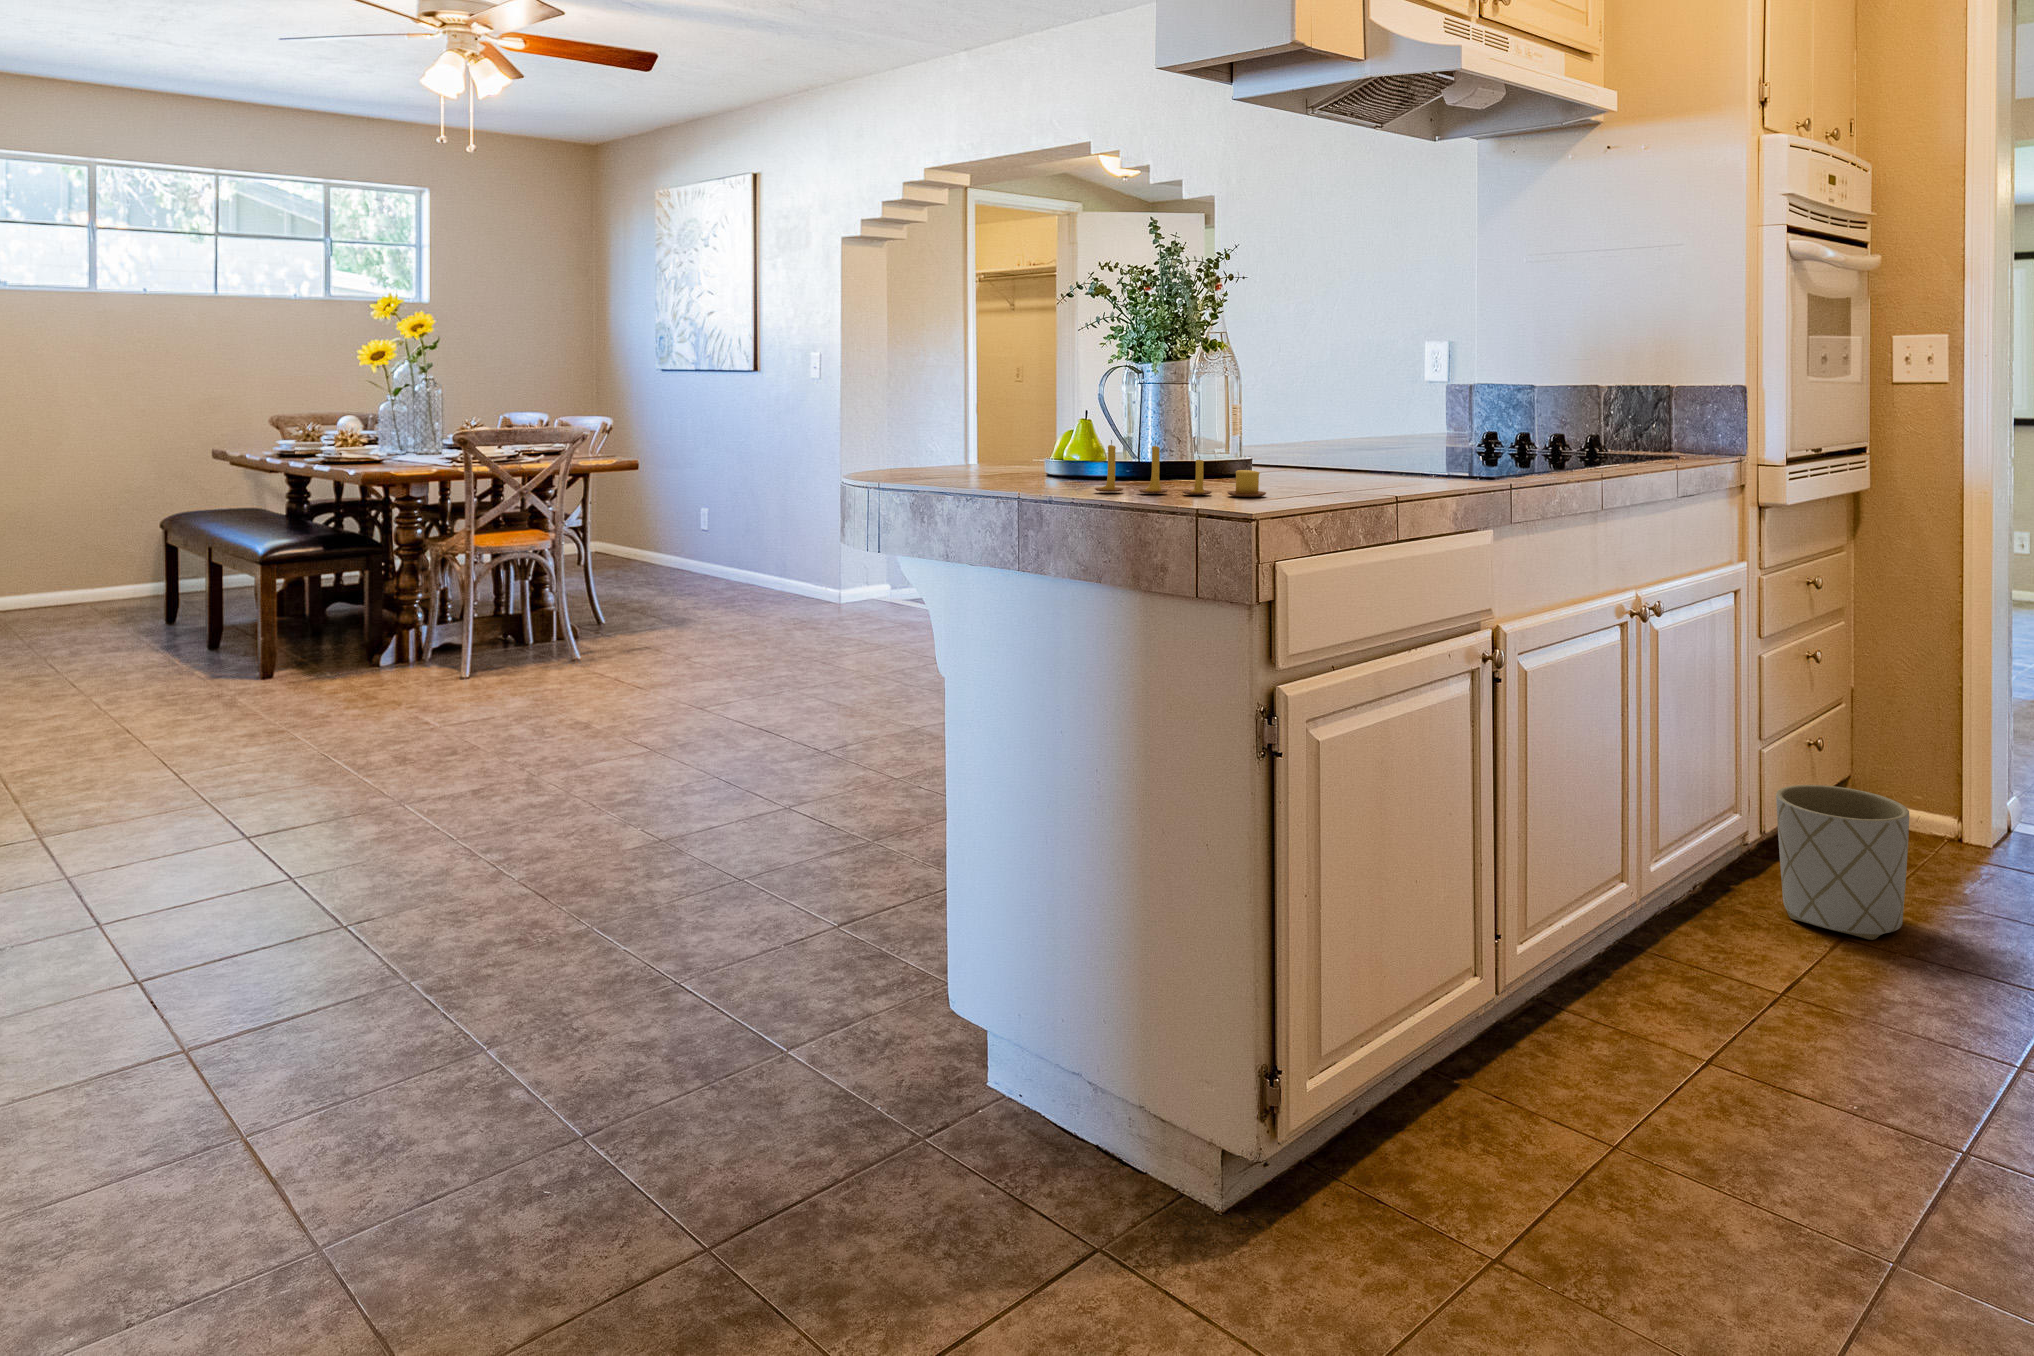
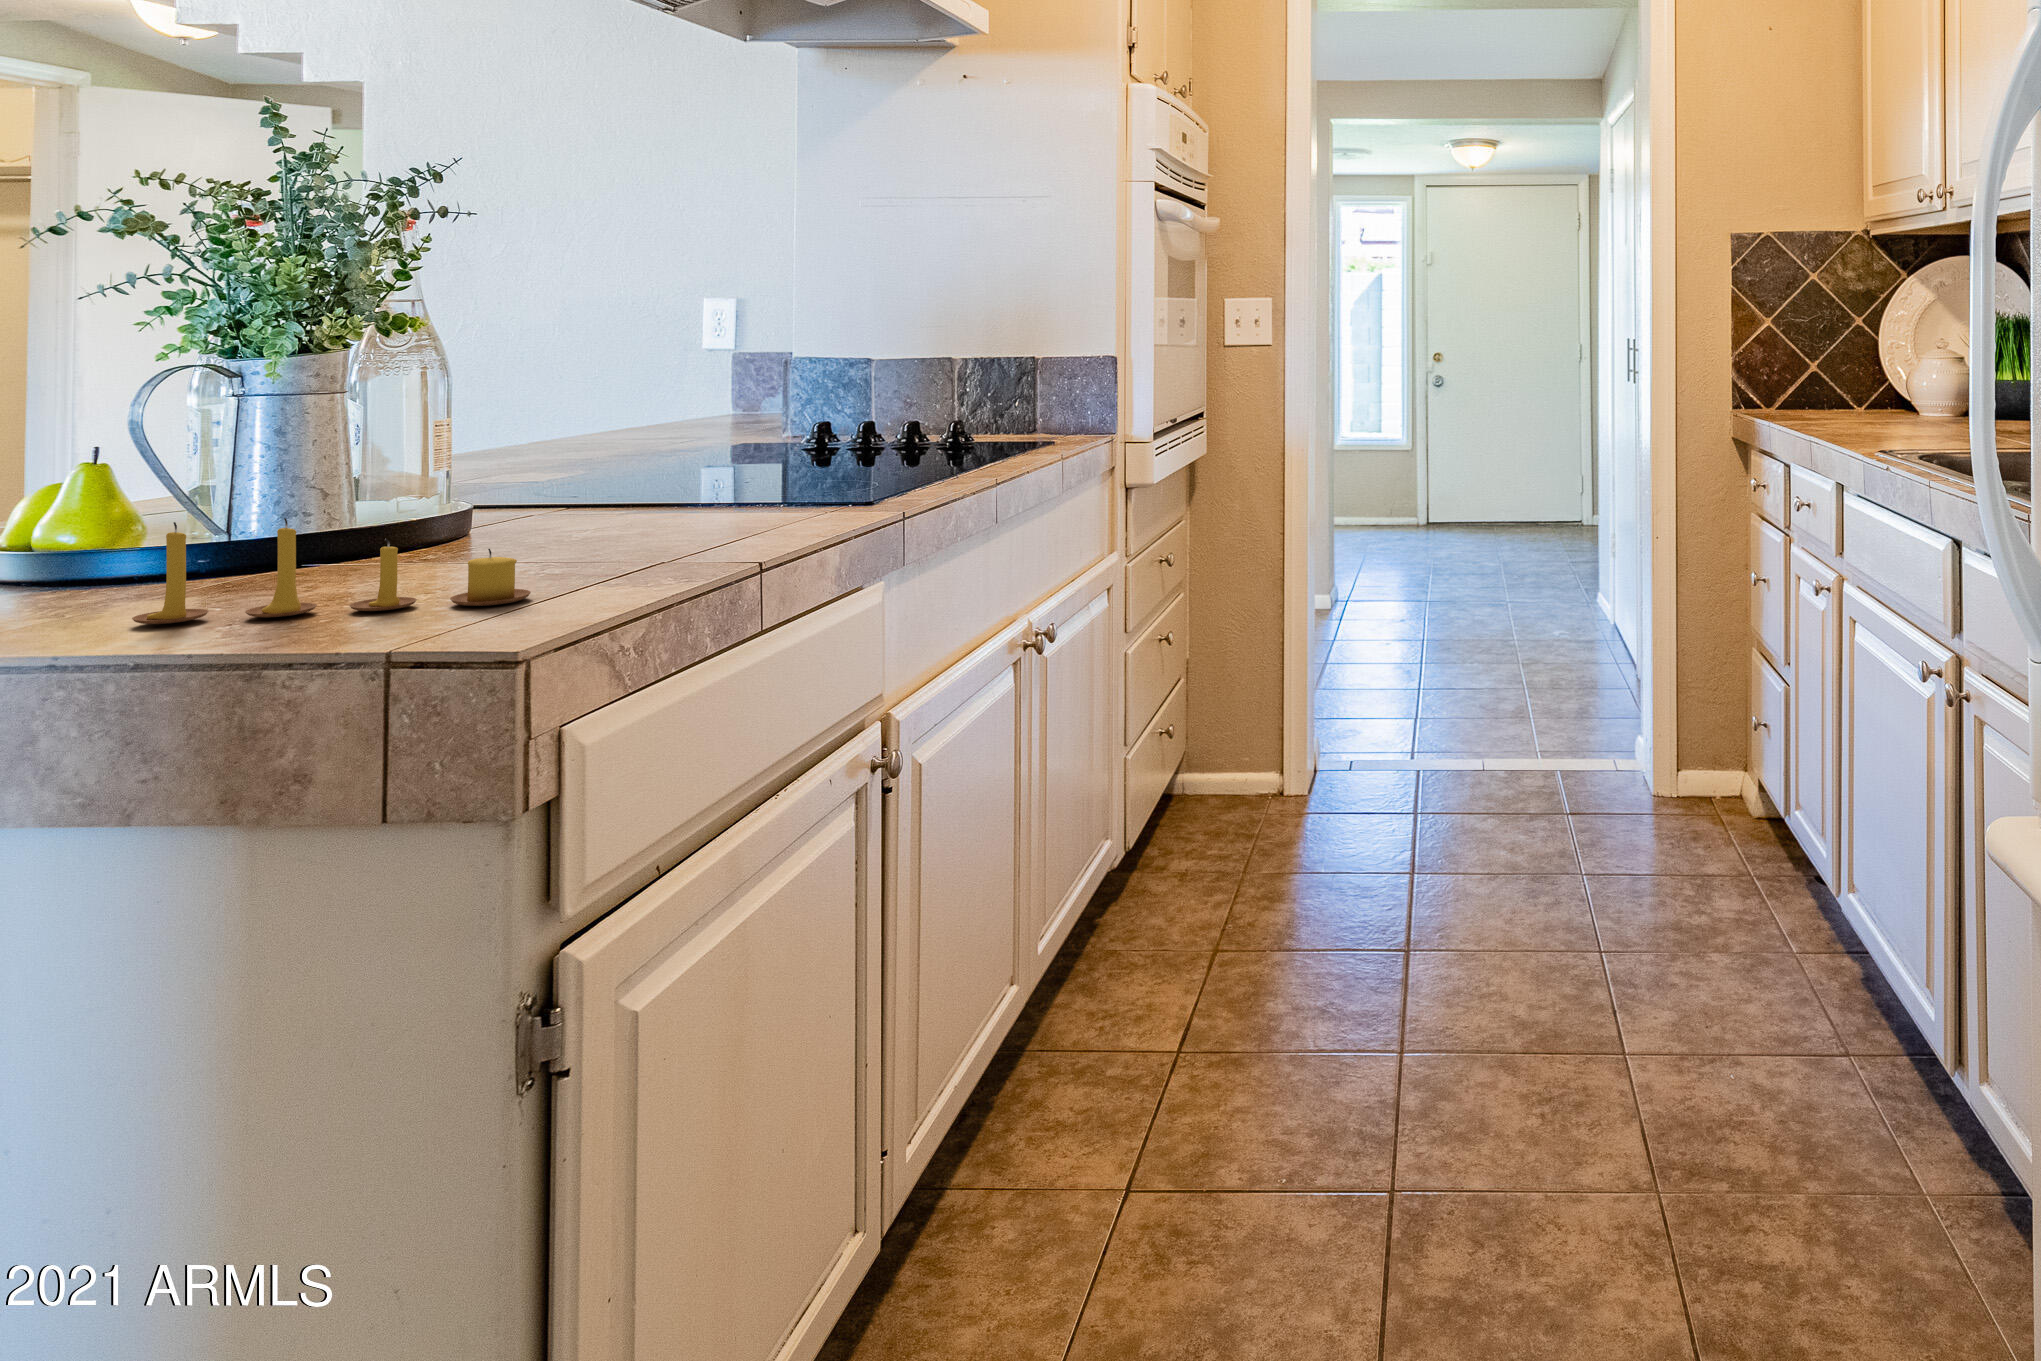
planter: present [1776,785,1909,940] -> none [1141,775,1262,931]

